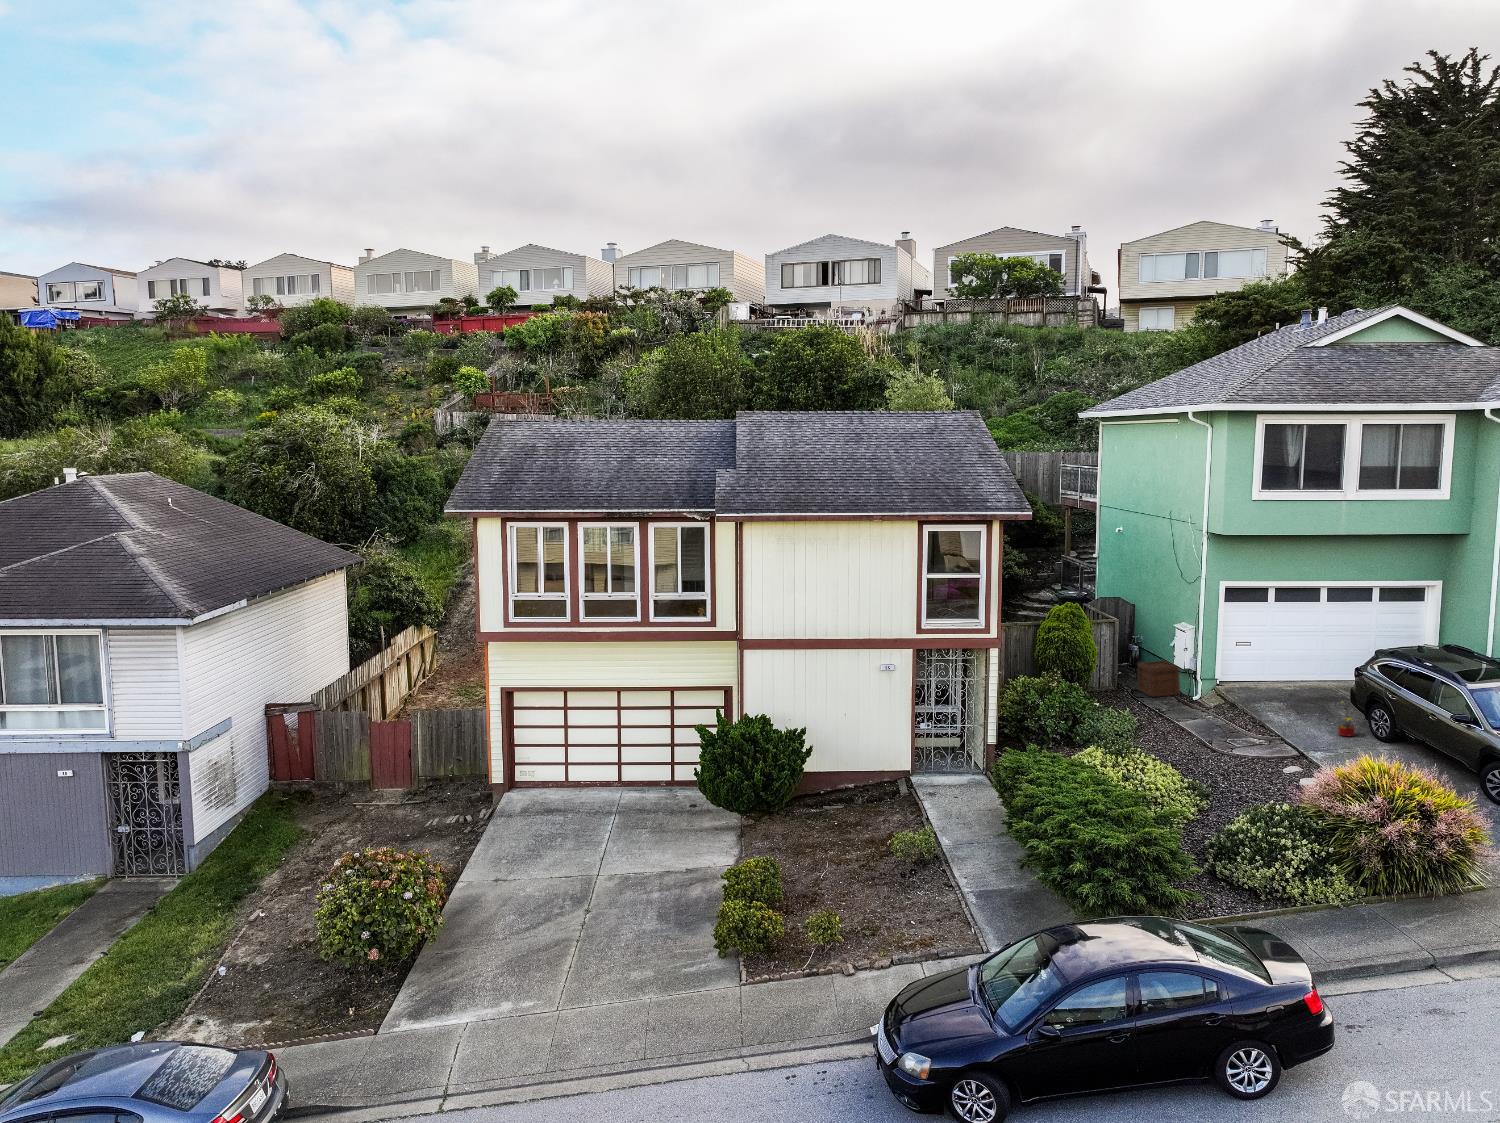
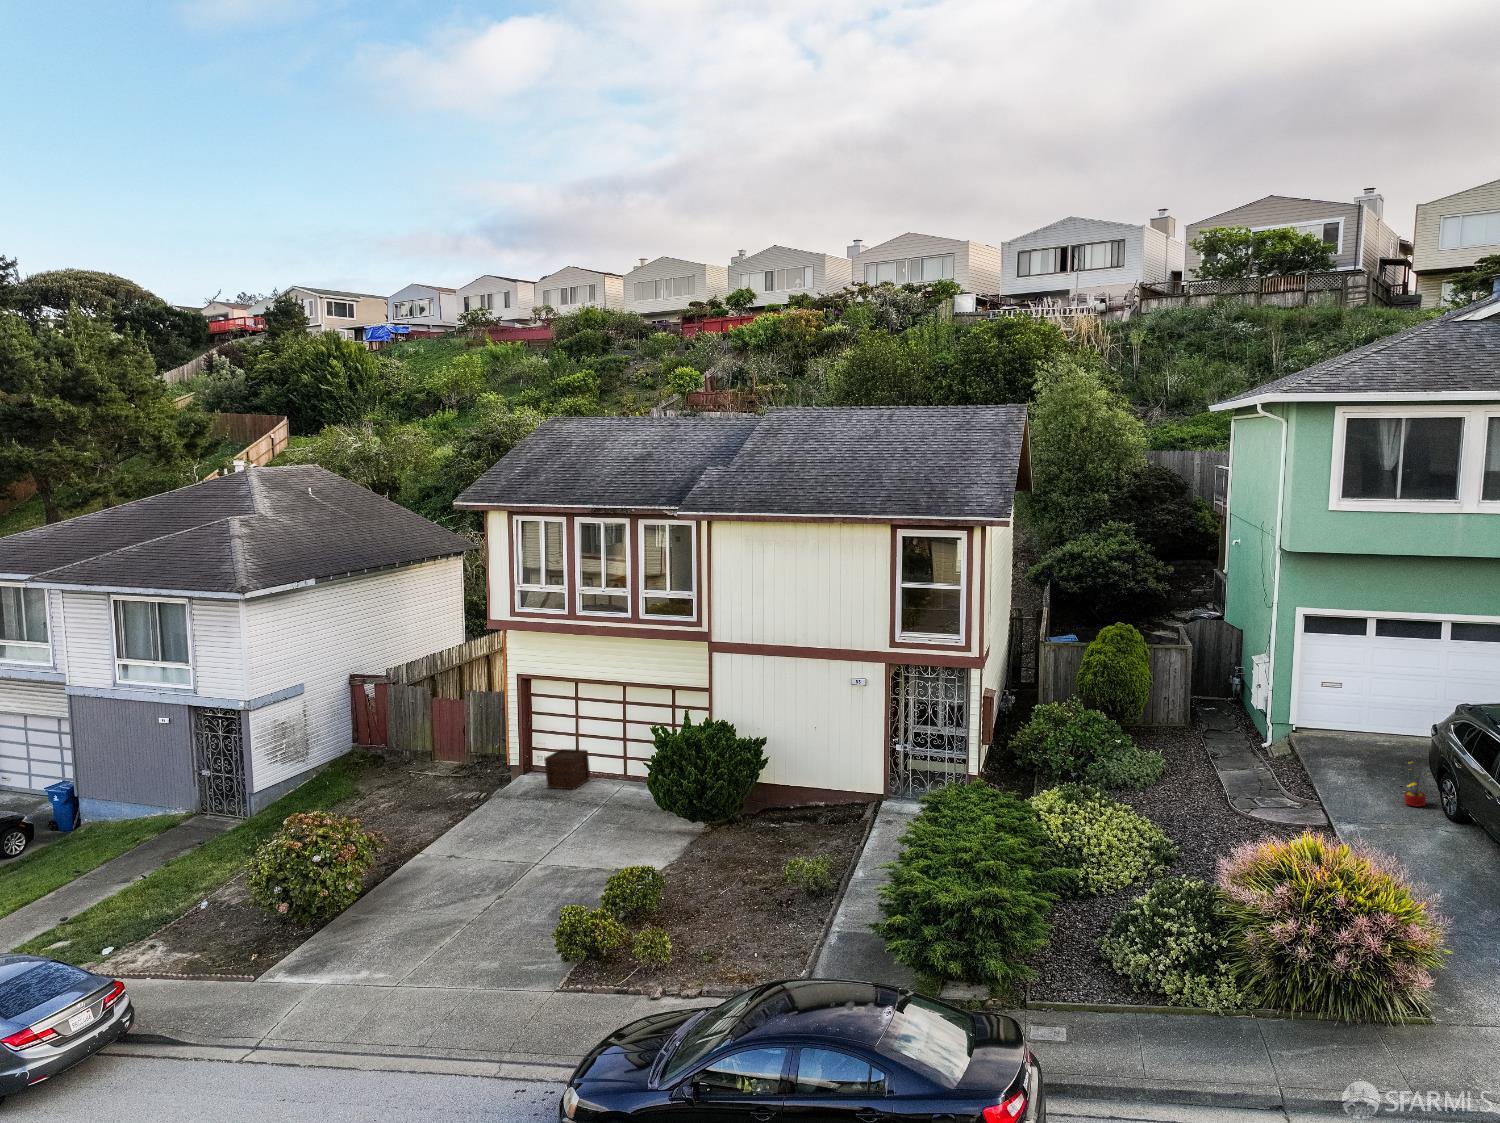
wooden crate: present [1138,660,1180,697] -> present [545,749,590,789]

